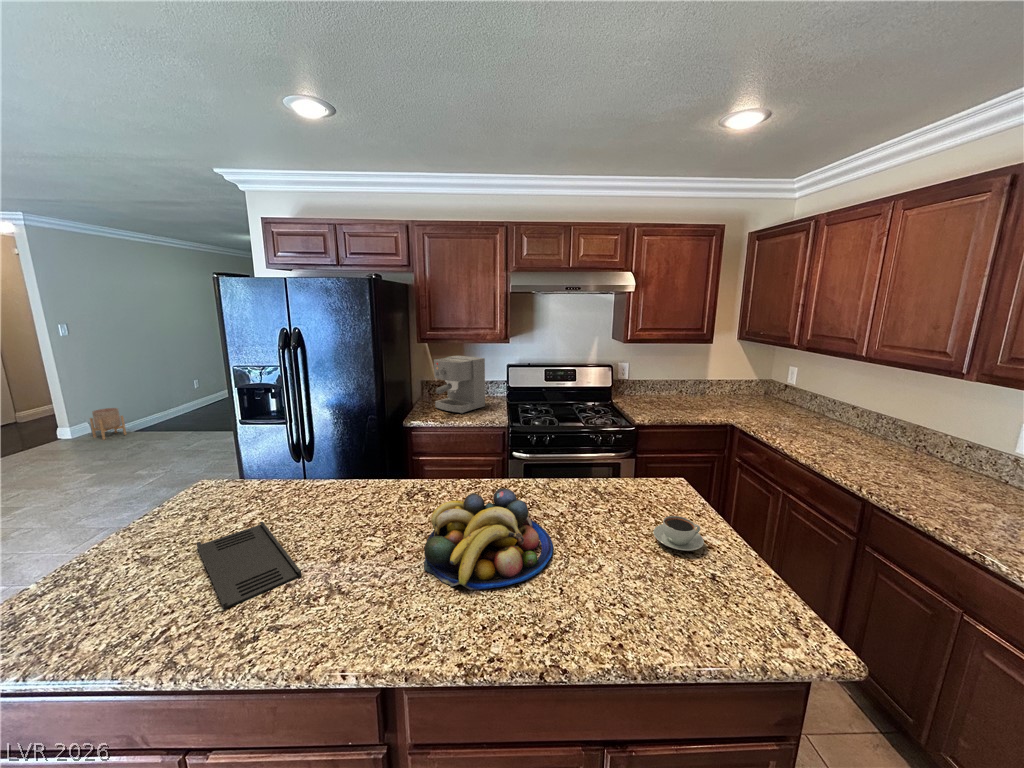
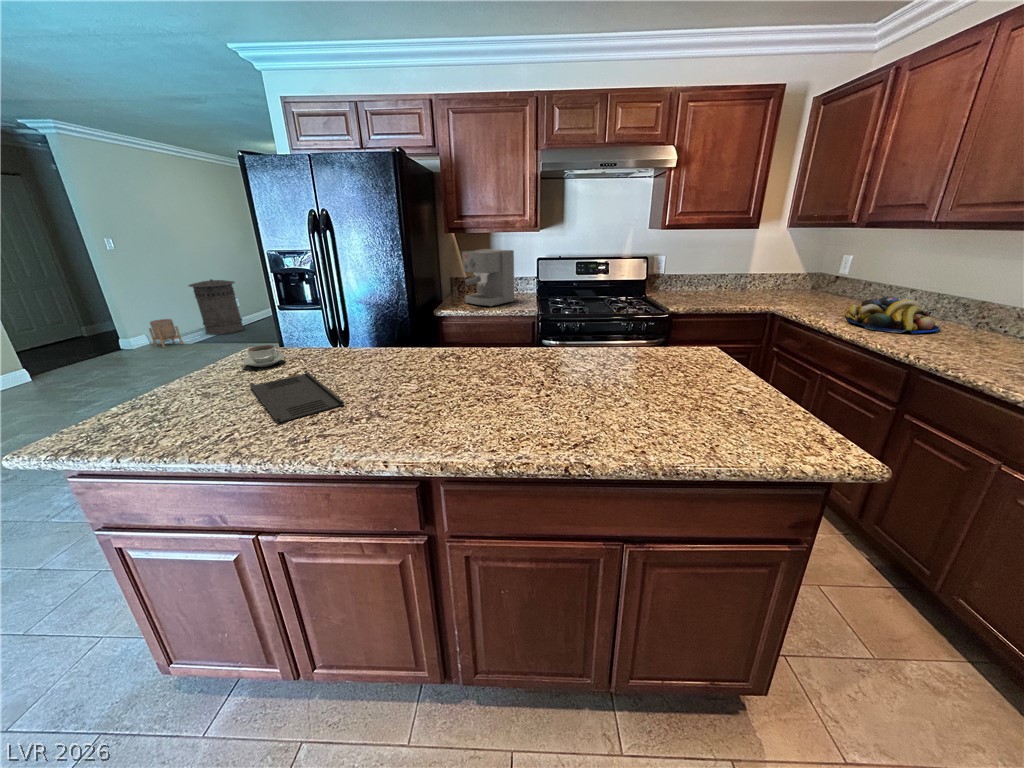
trash can: none [142,365,198,423] -> present [189,279,244,335]
fruit bowl: present [424,488,553,590] -> present [845,297,939,334]
coffee cup: present [653,516,704,551] -> present [242,345,285,367]

